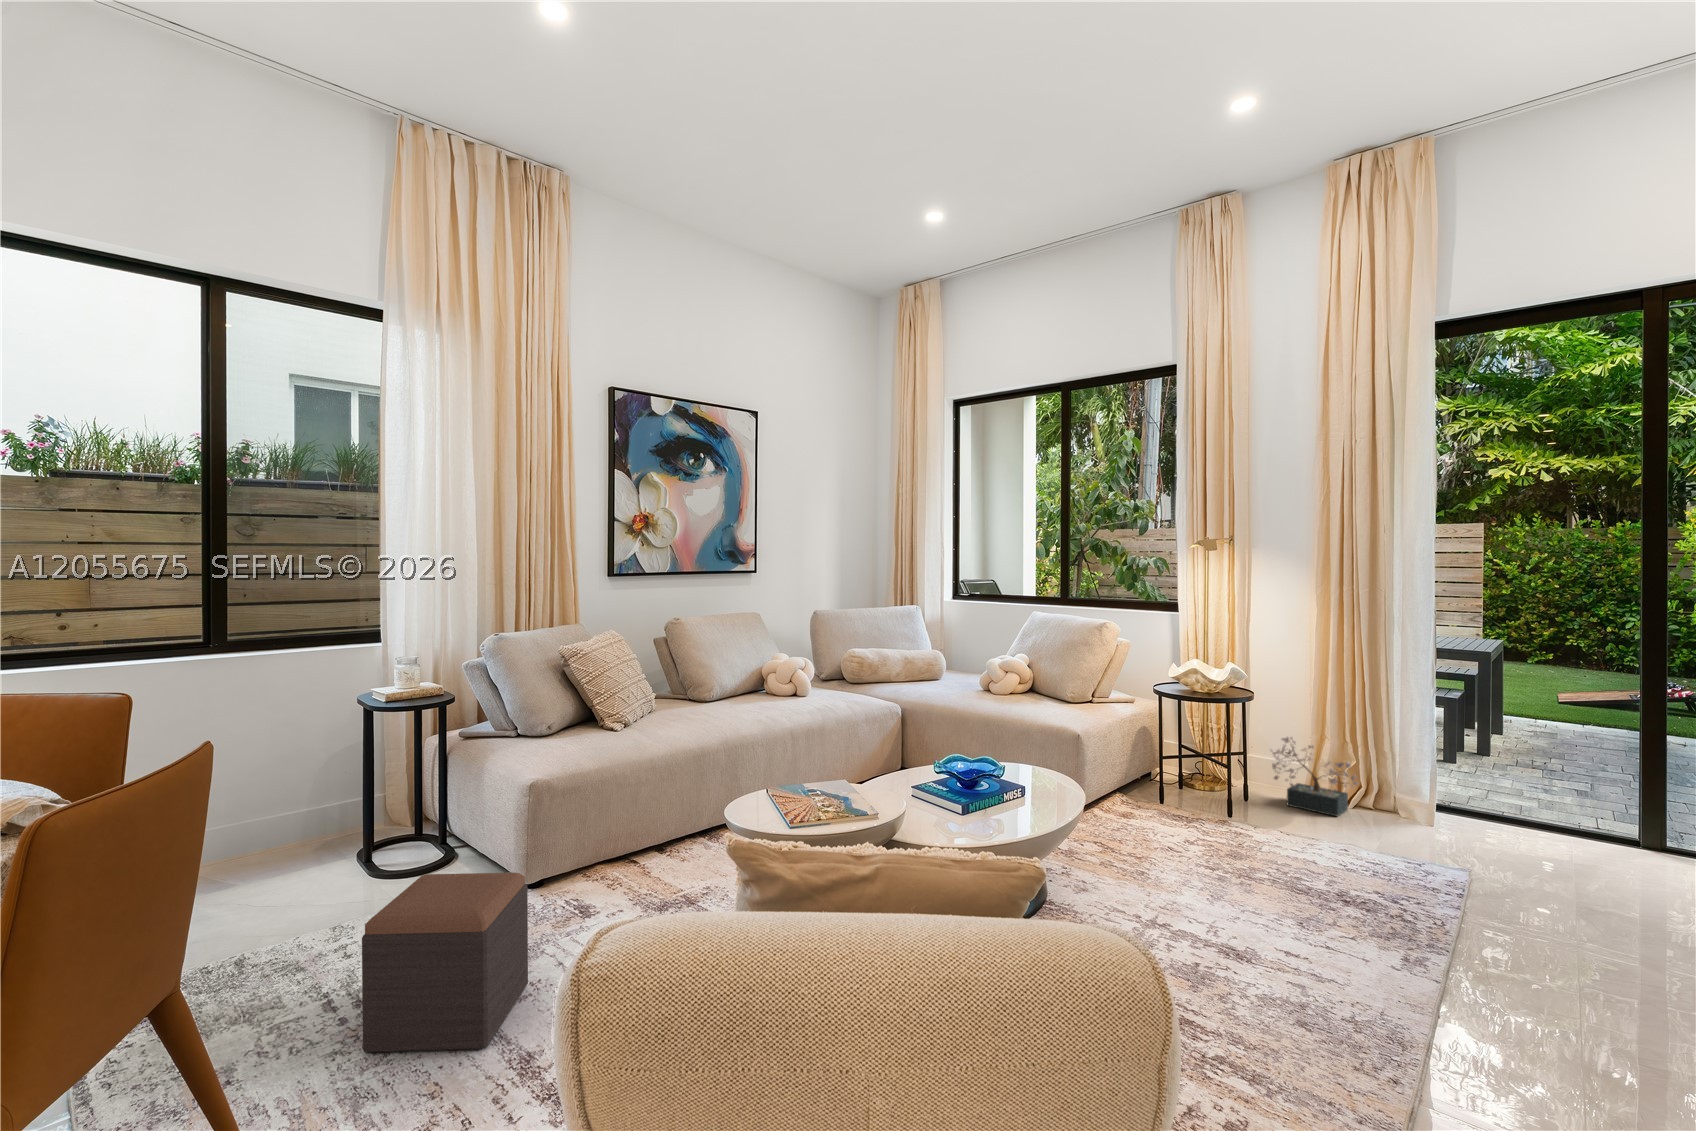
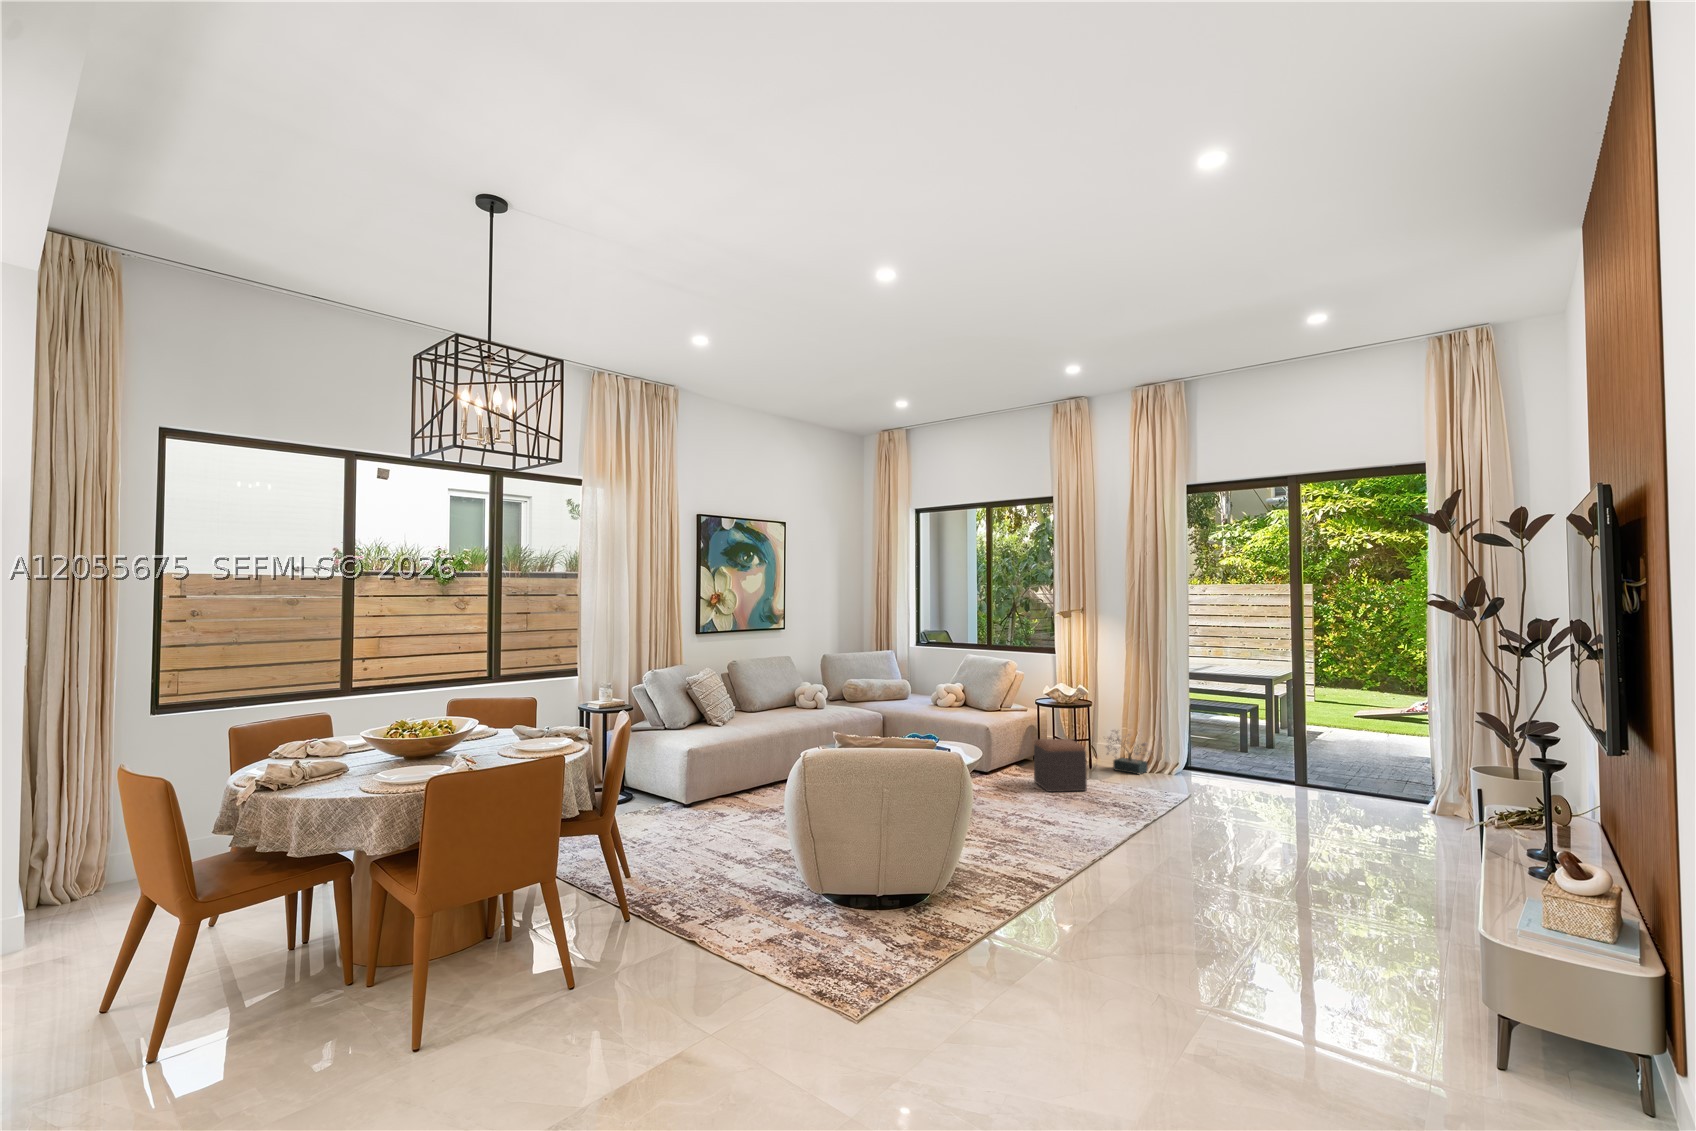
footstool: present [362,873,528,1052] -> present [1034,739,1087,792]

